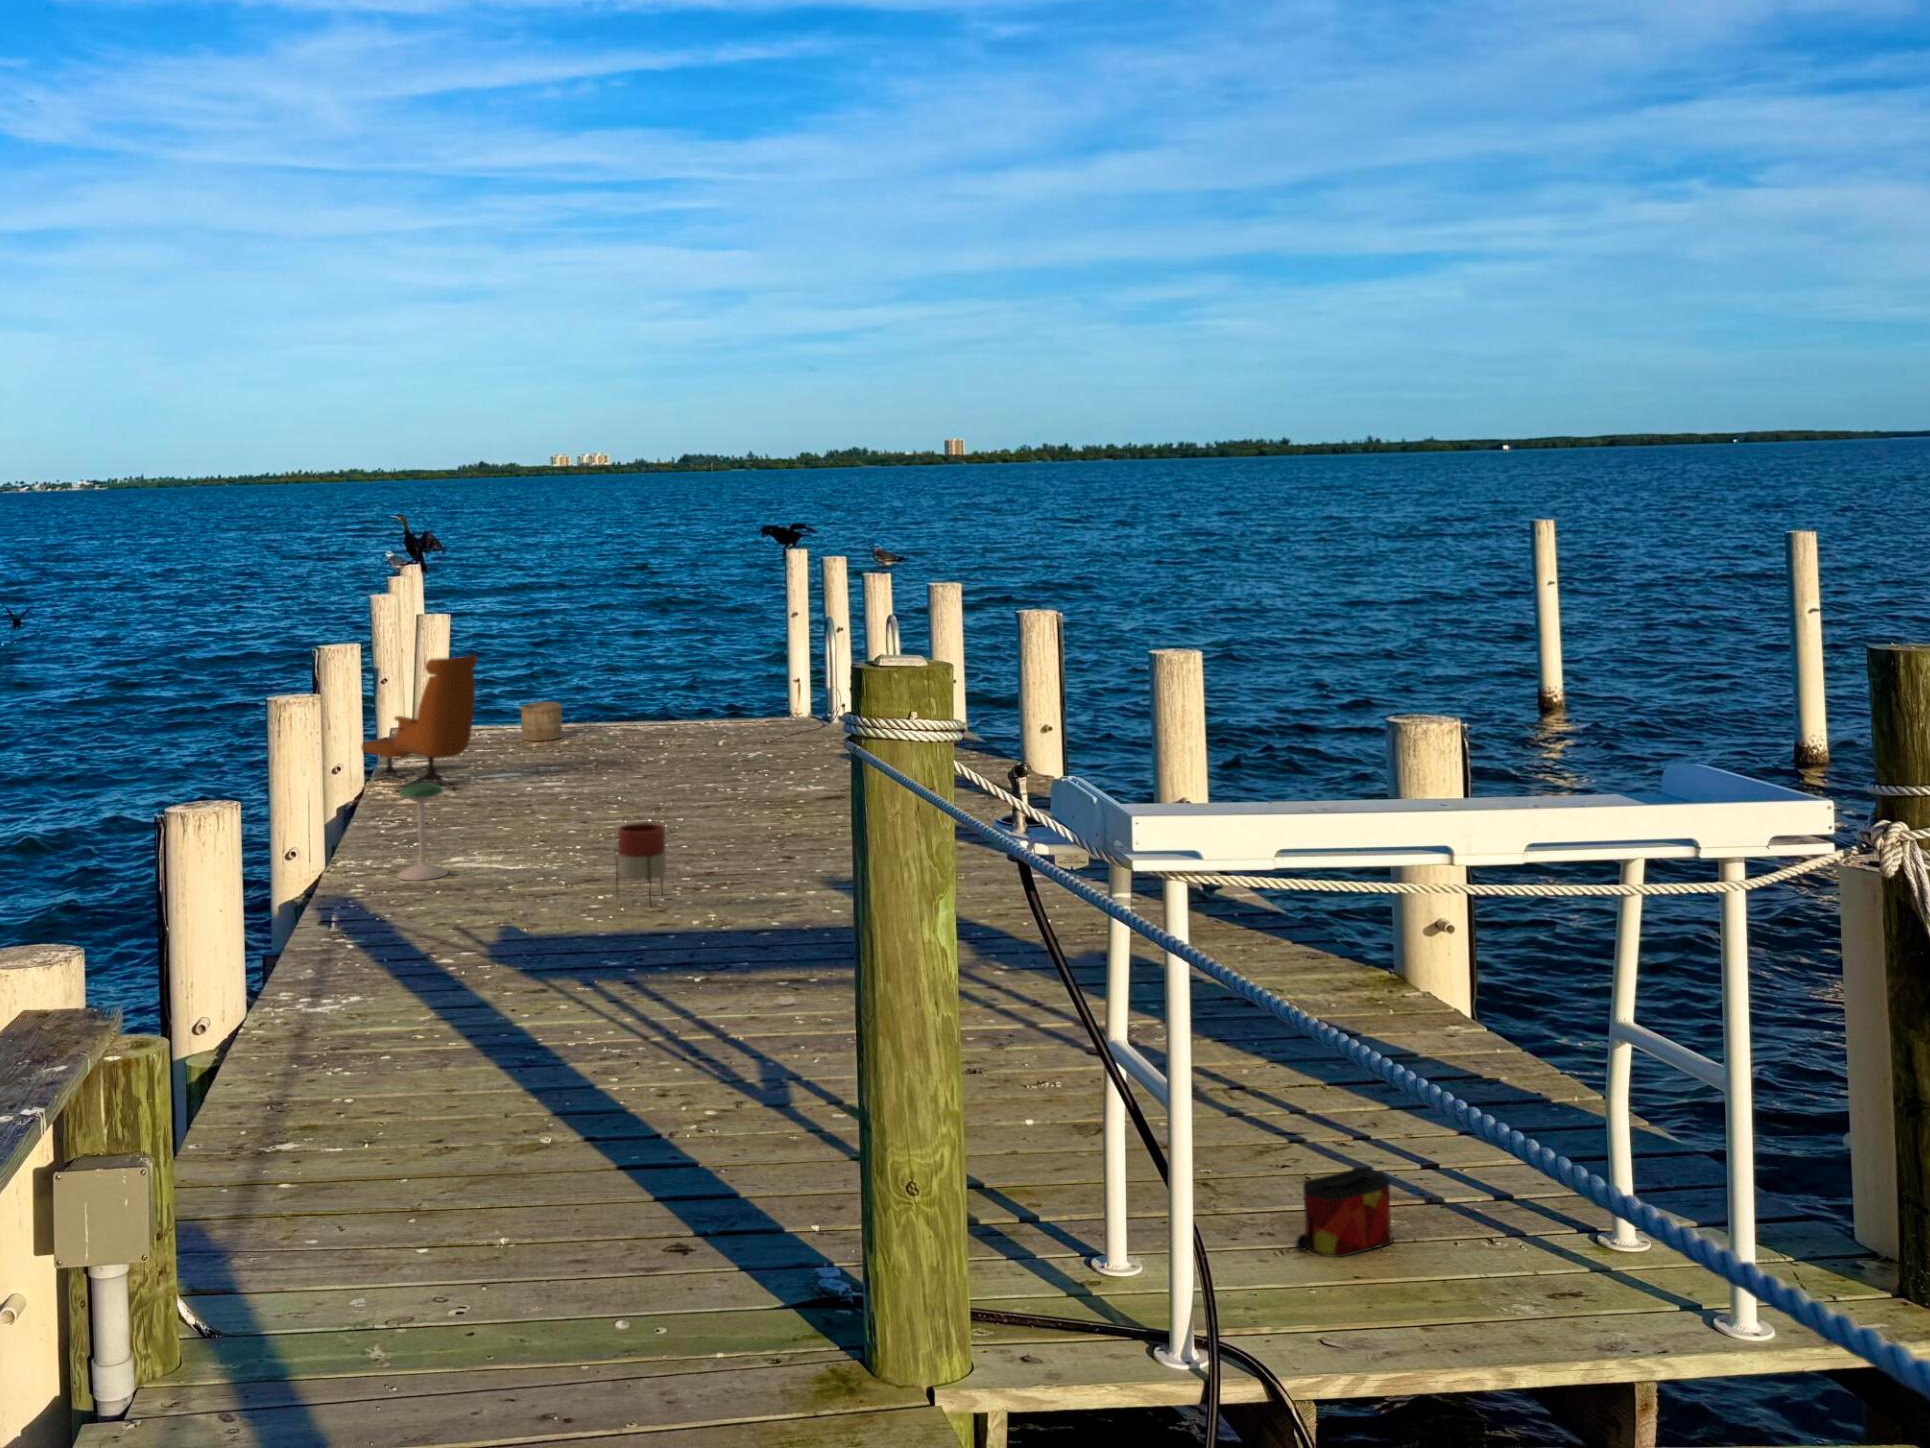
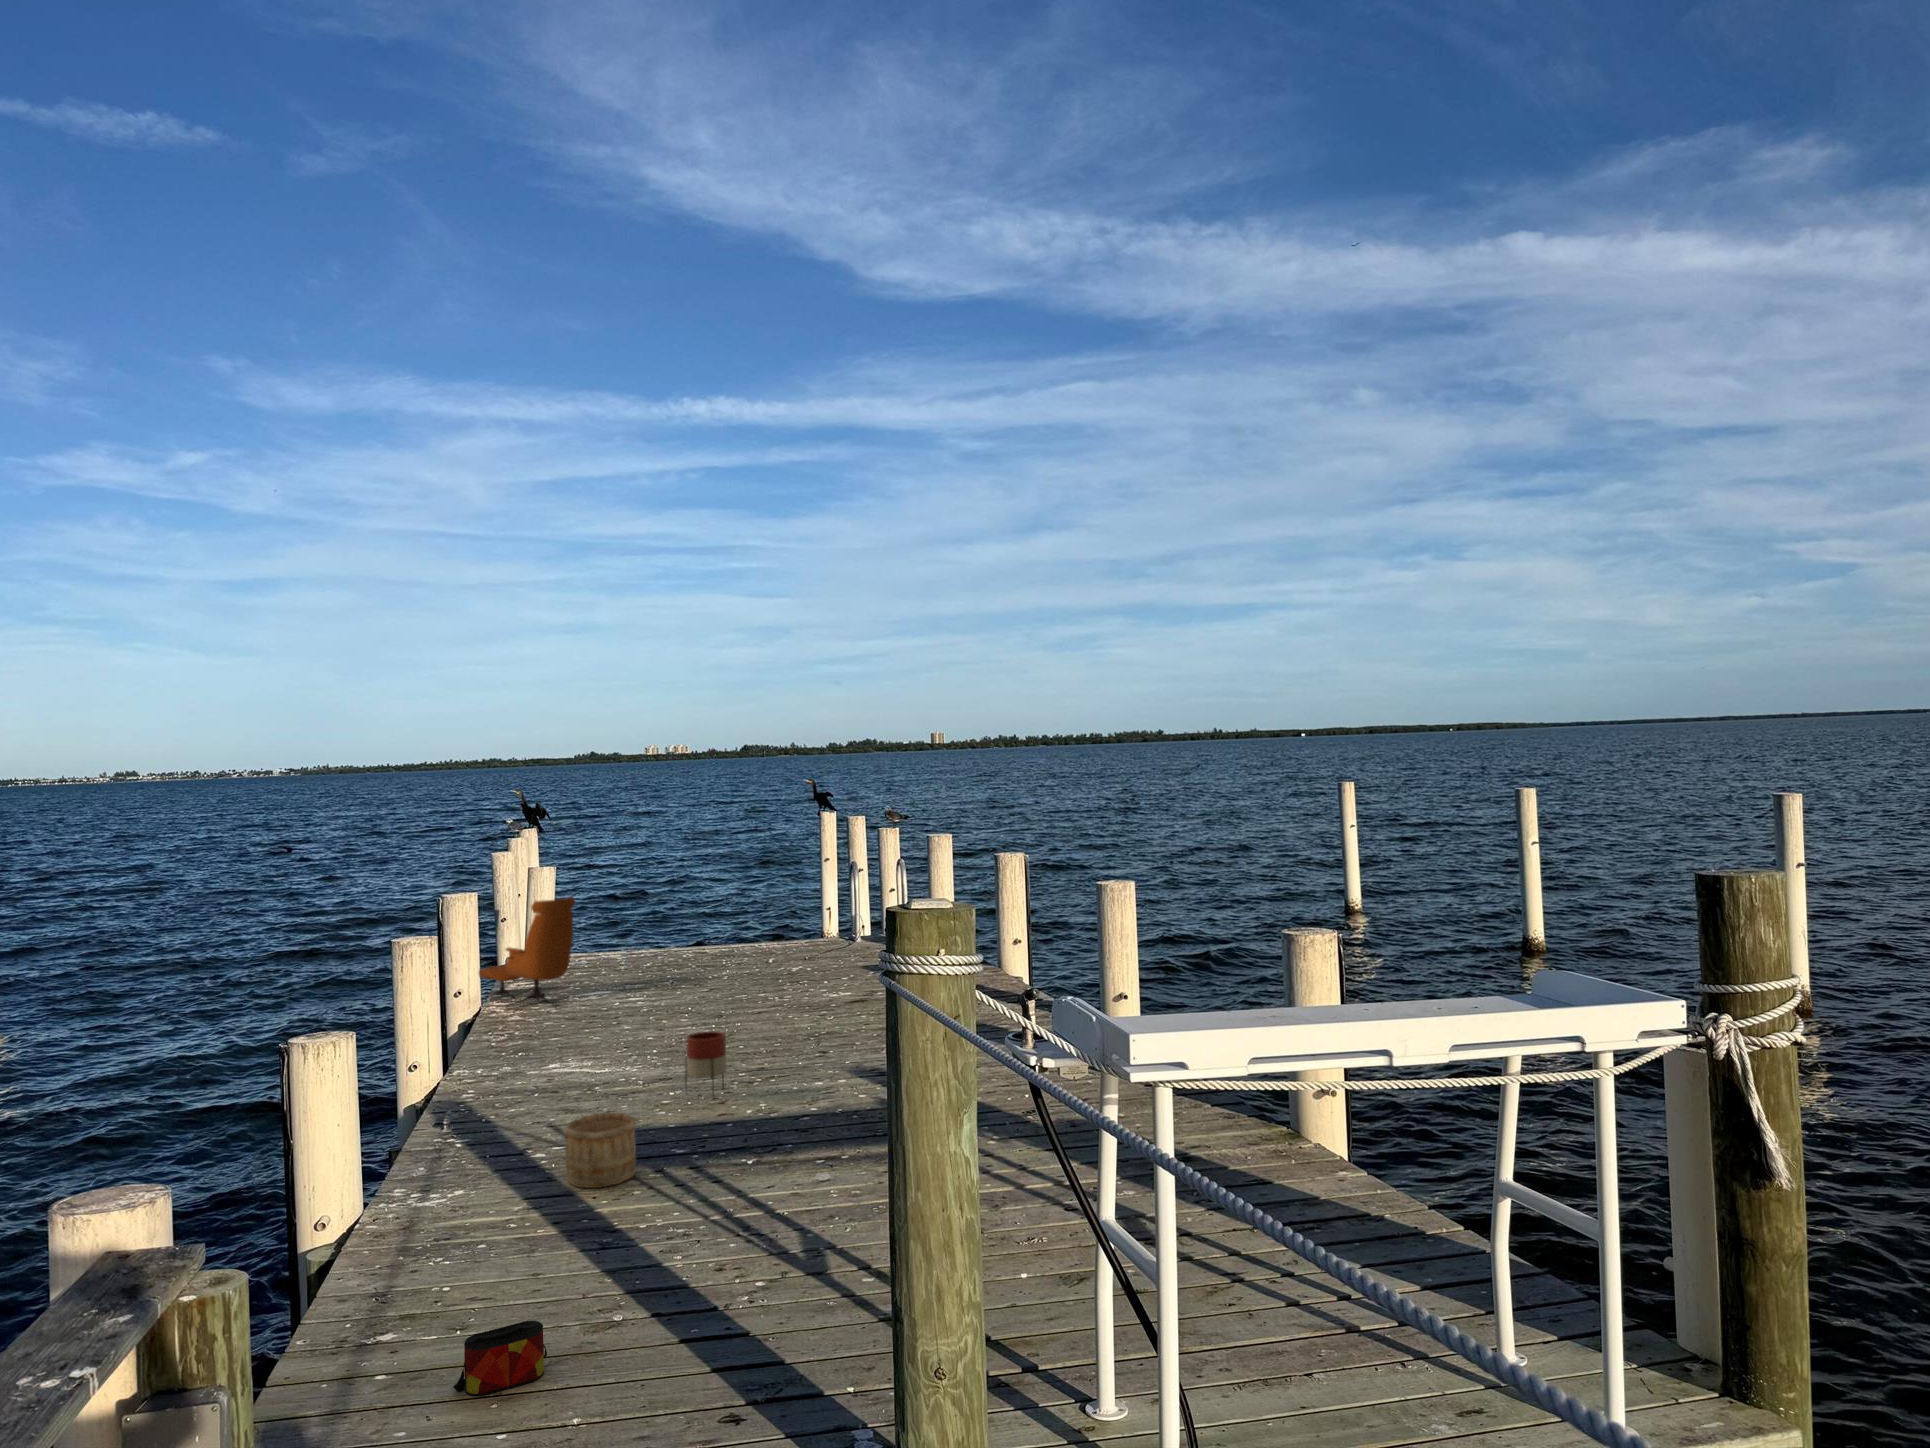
wooden bucket: present [520,702,562,741] -> present [563,1113,637,1188]
stool: present [398,782,448,881] -> none [502,1003,546,1085]
bag: present [1296,1169,1393,1257] -> present [453,1321,547,1396]

